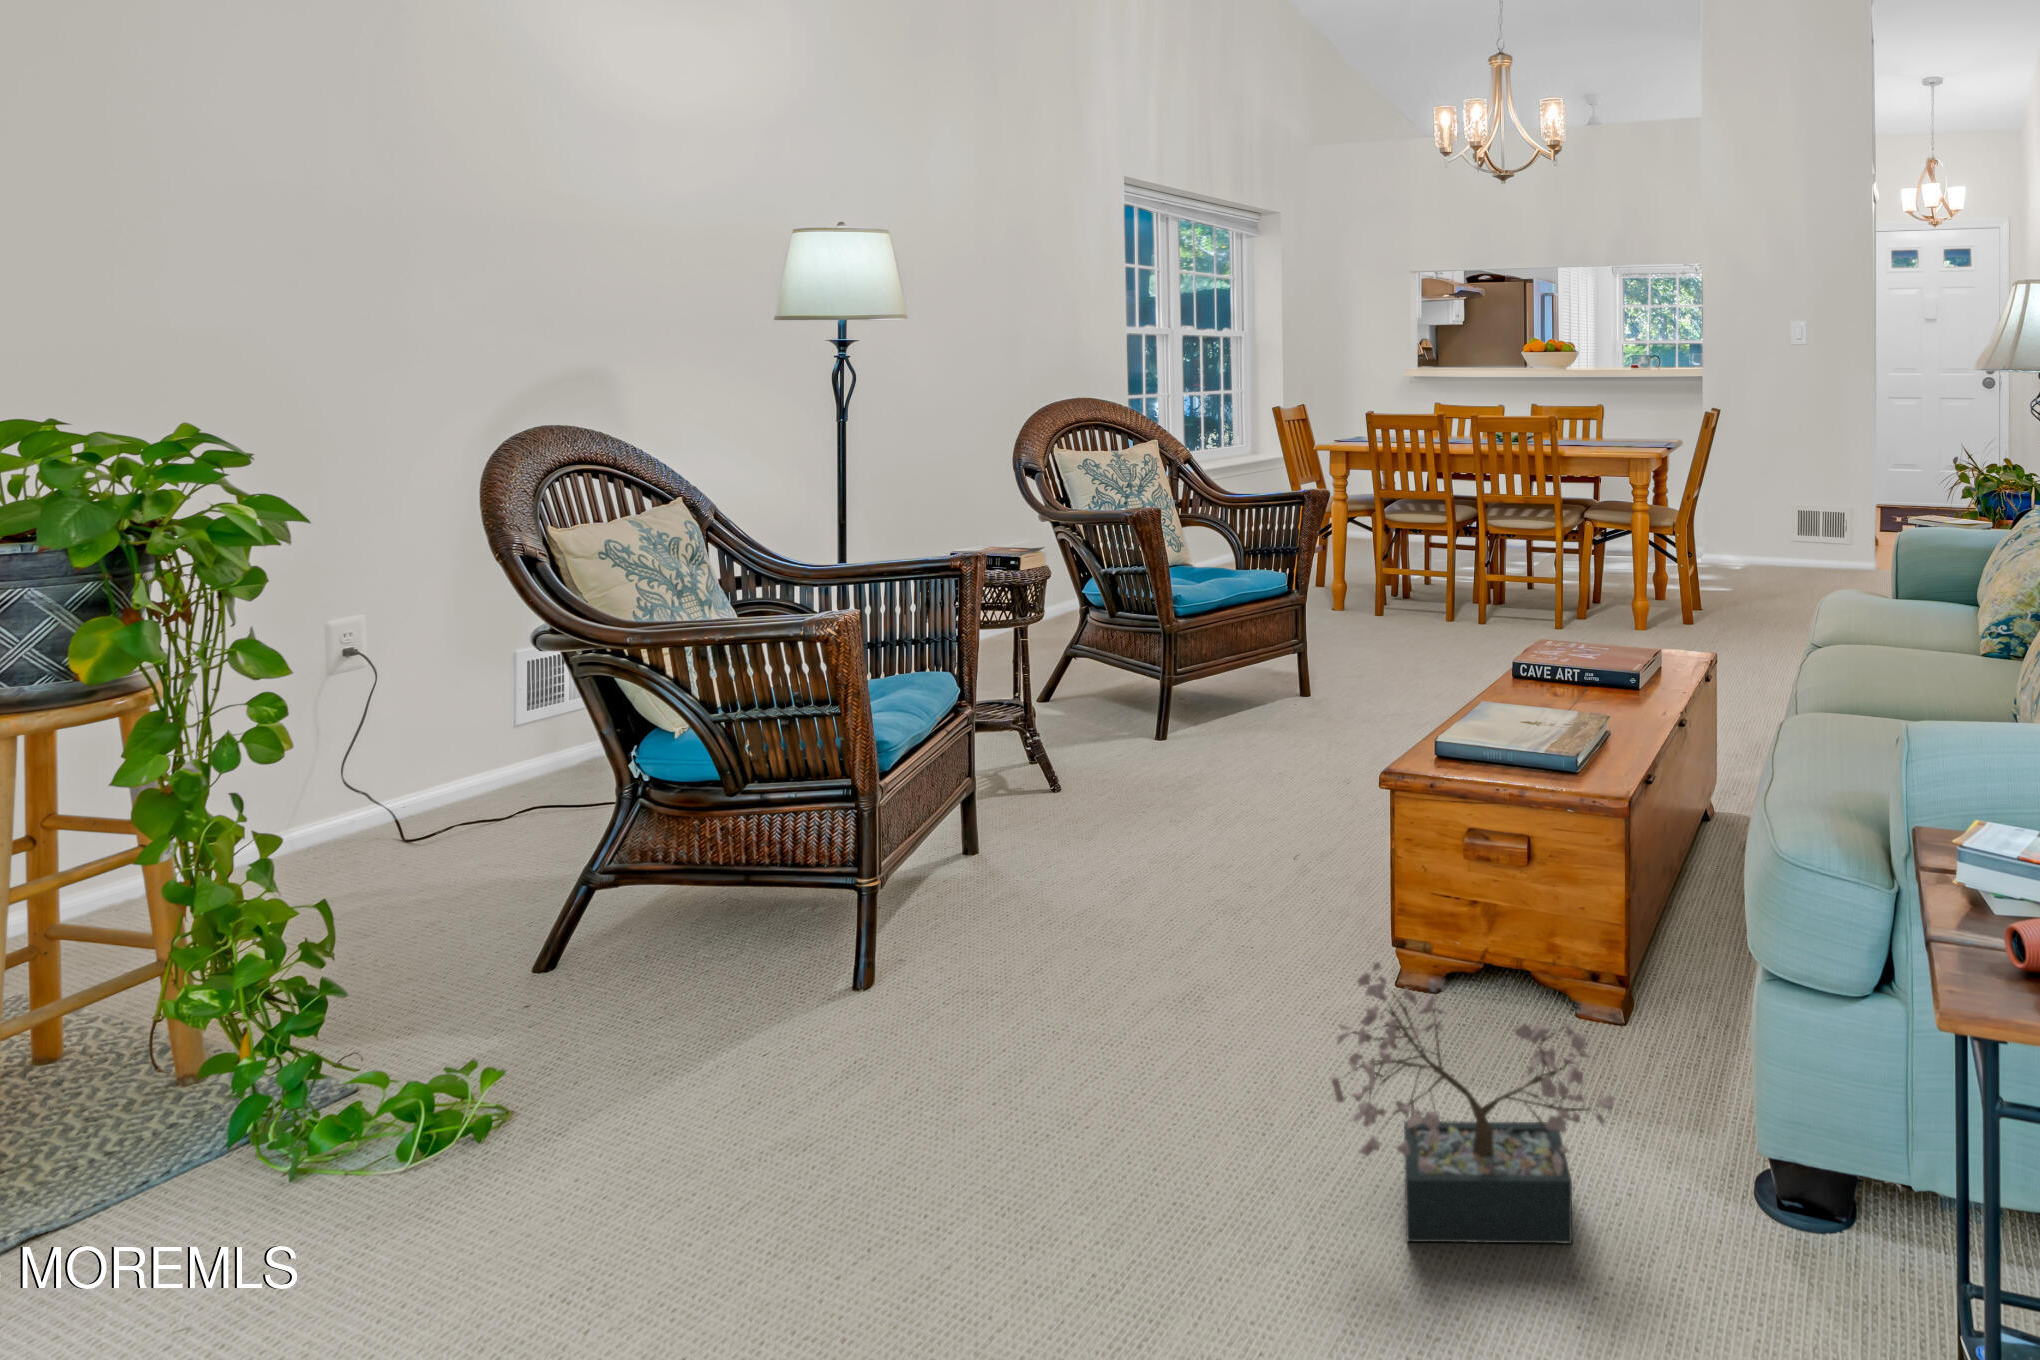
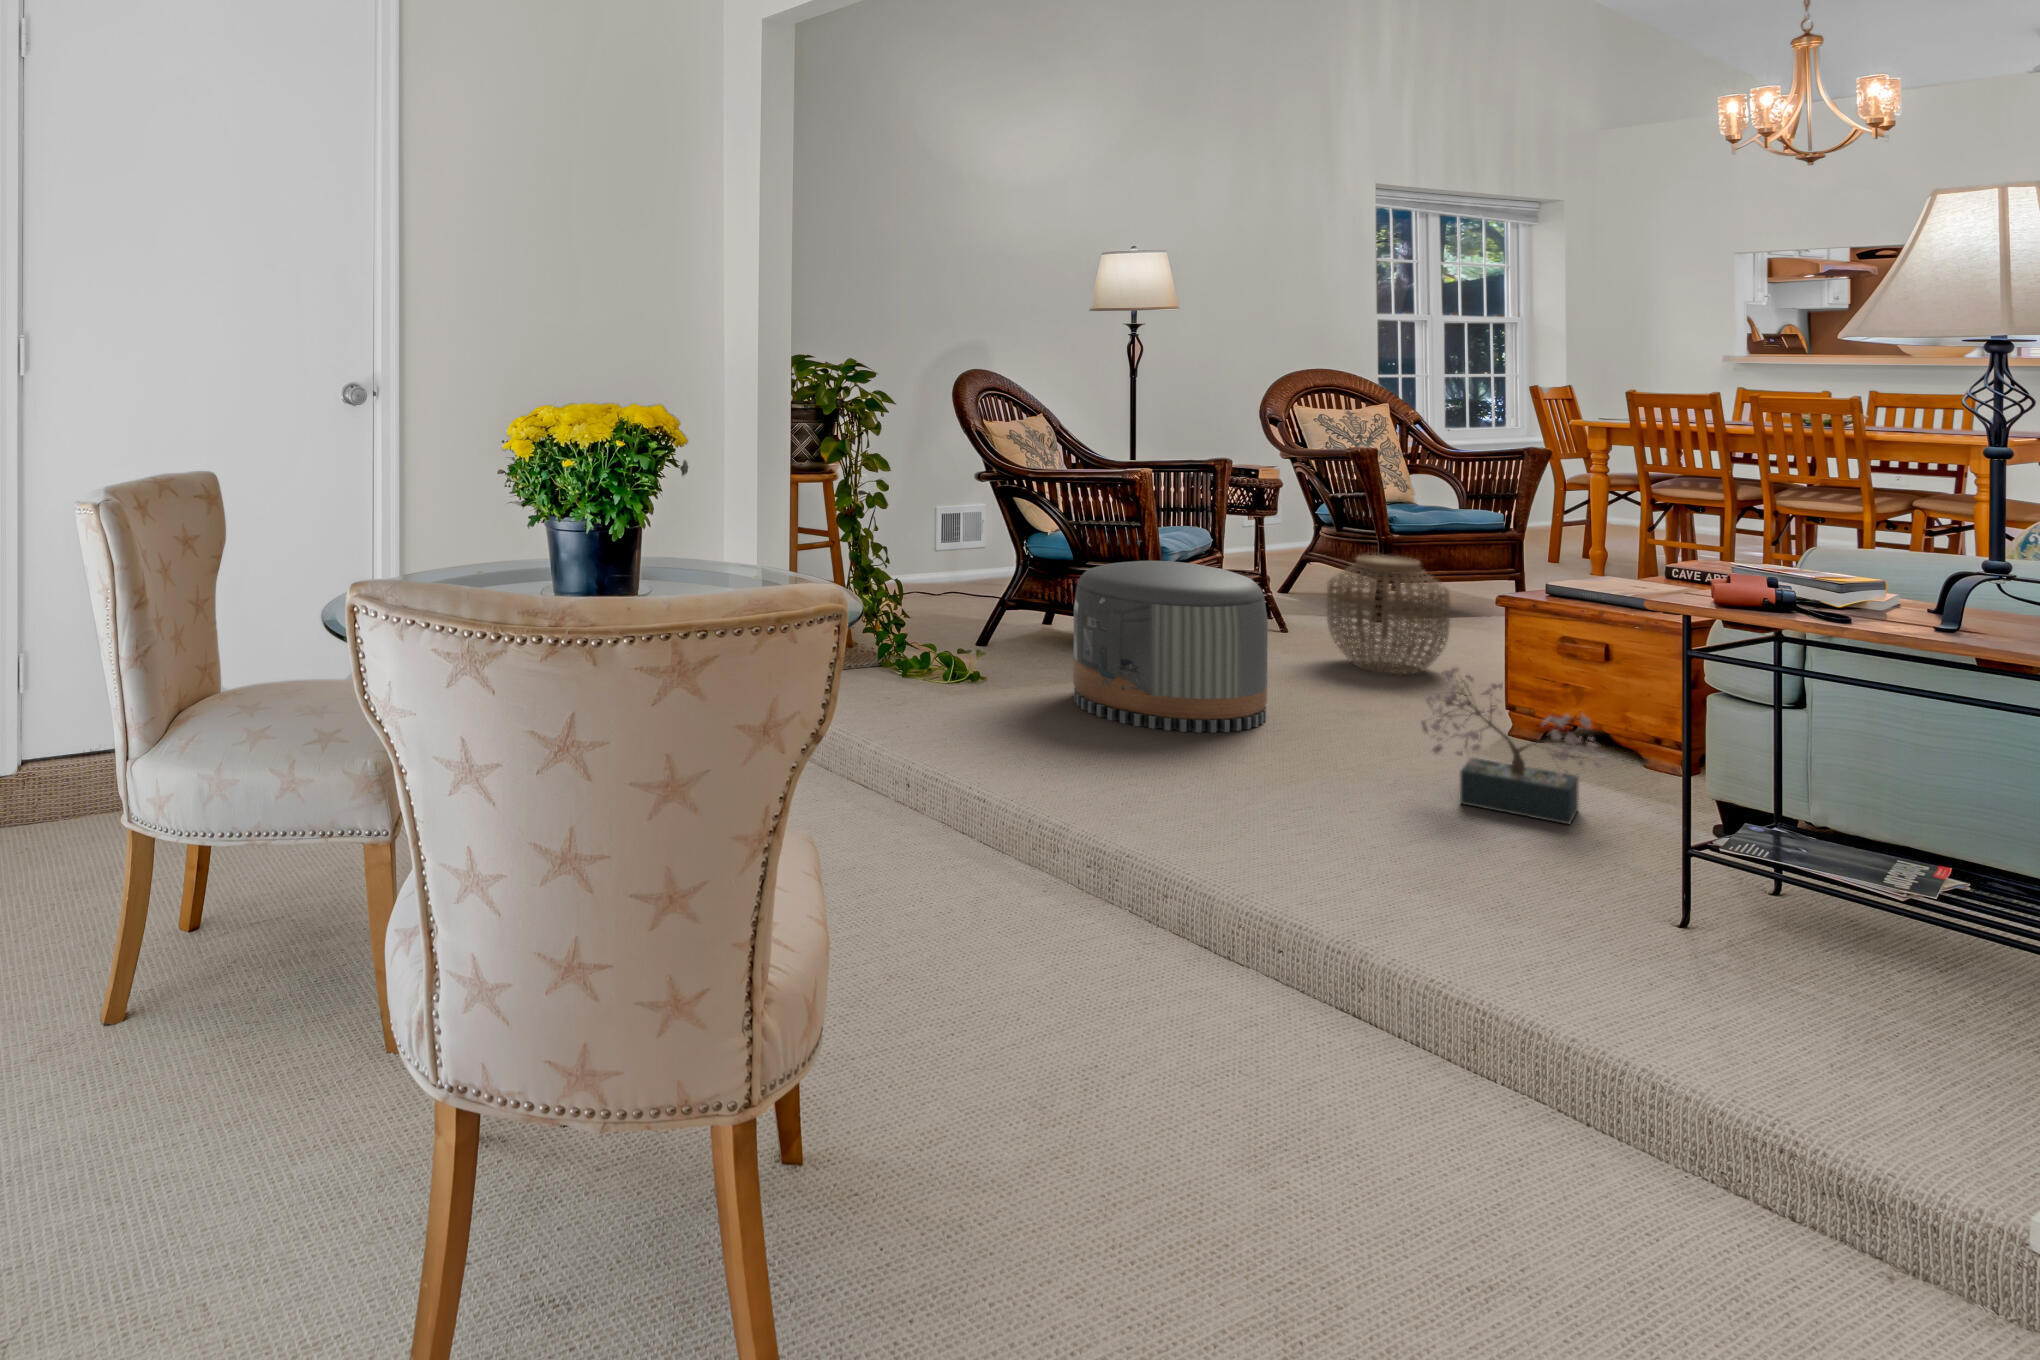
woven basket: none [1120,677,1273,857] -> present [1327,555,1450,674]
pouf: none [711,779,1059,1164] -> present [1073,561,1268,733]

